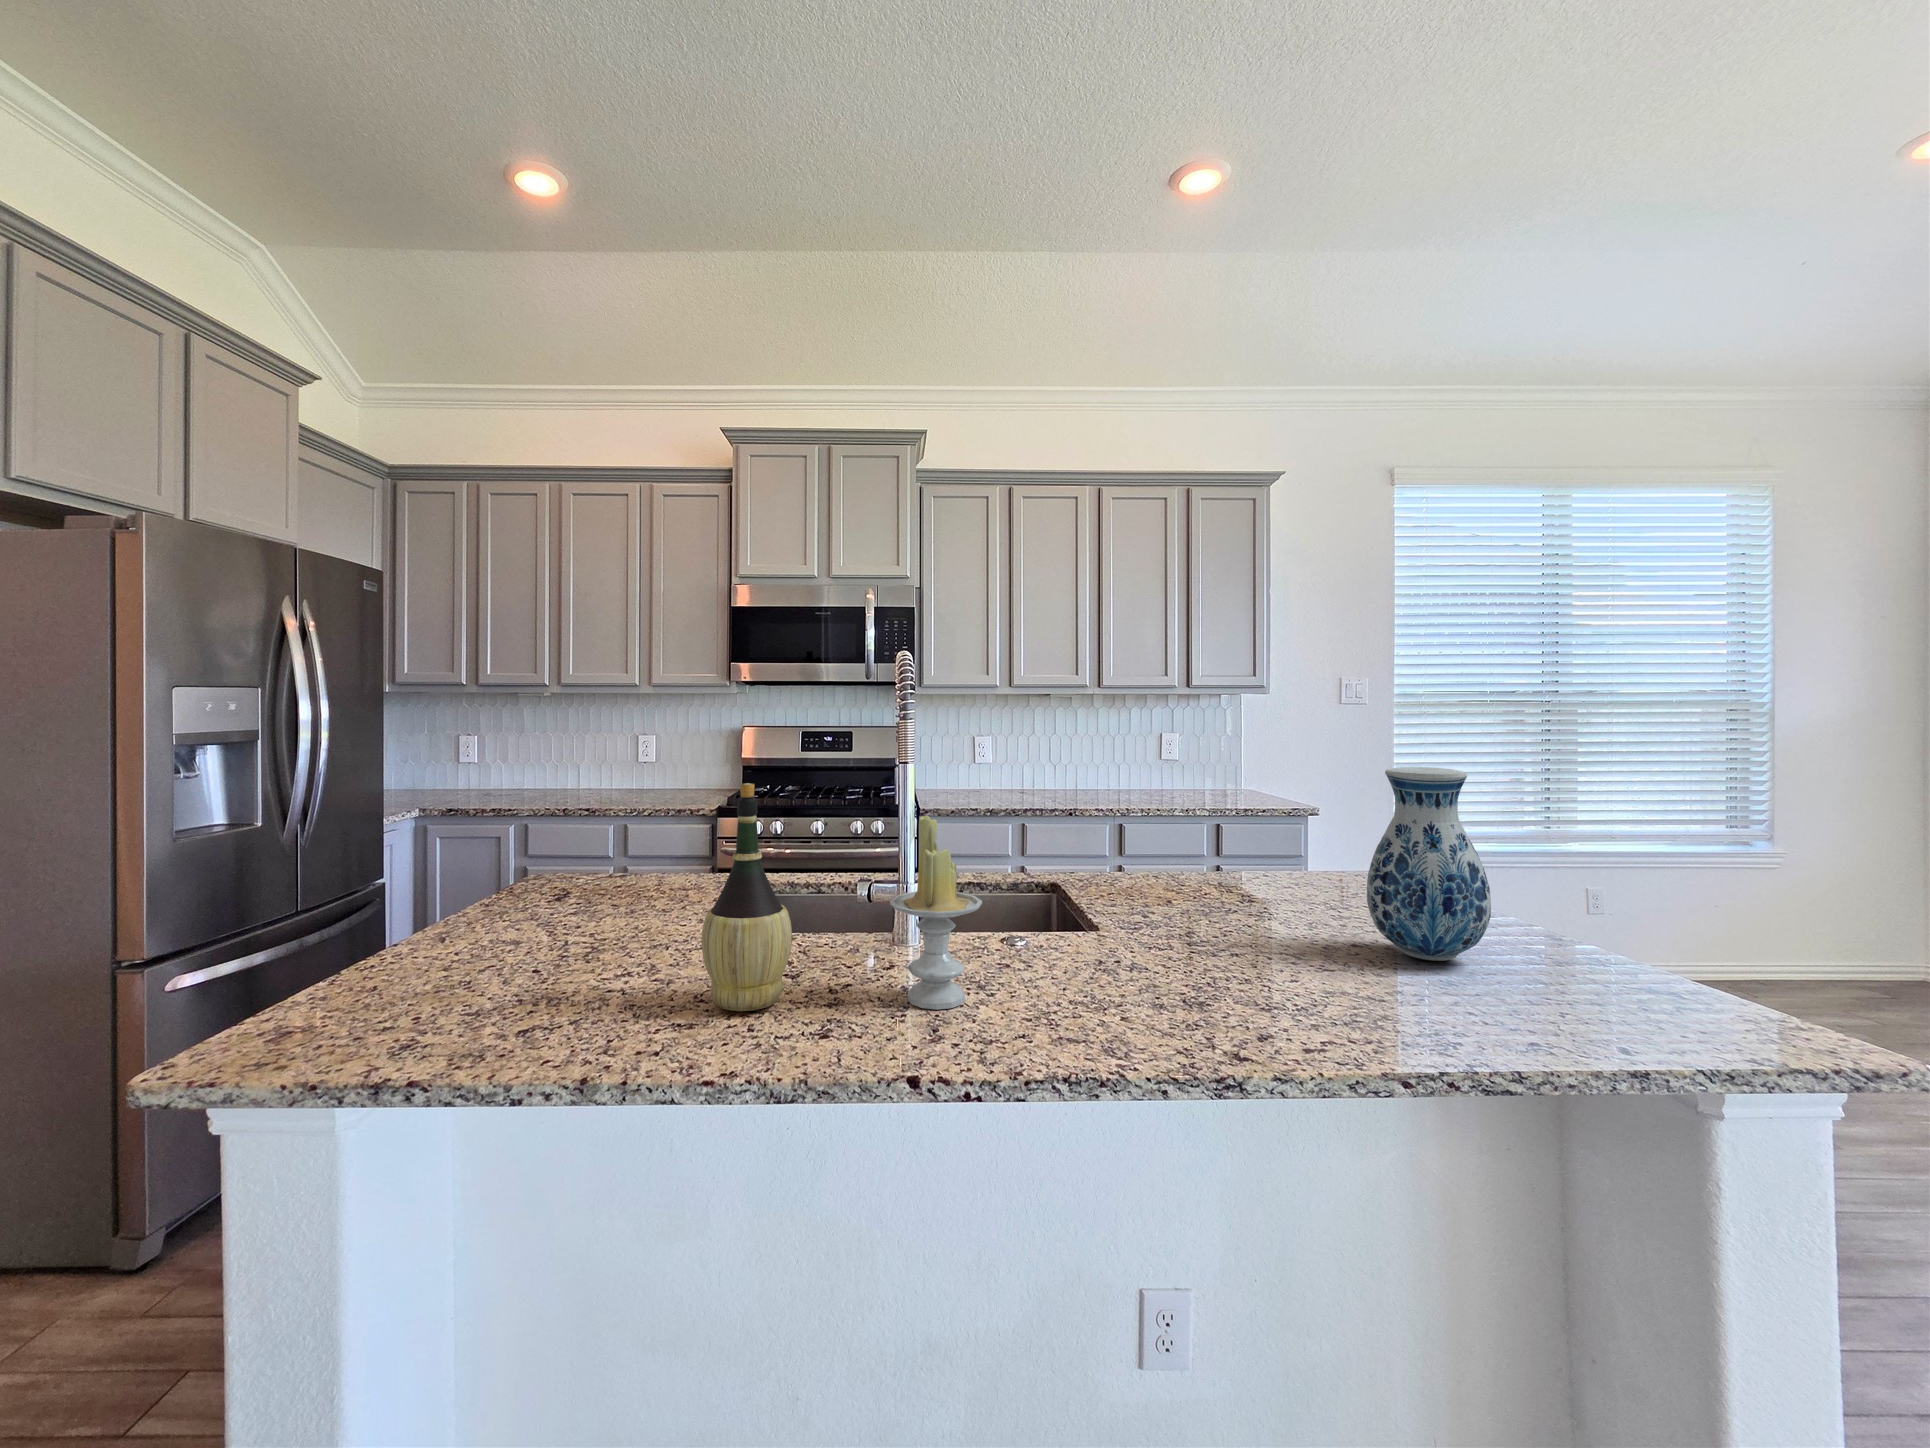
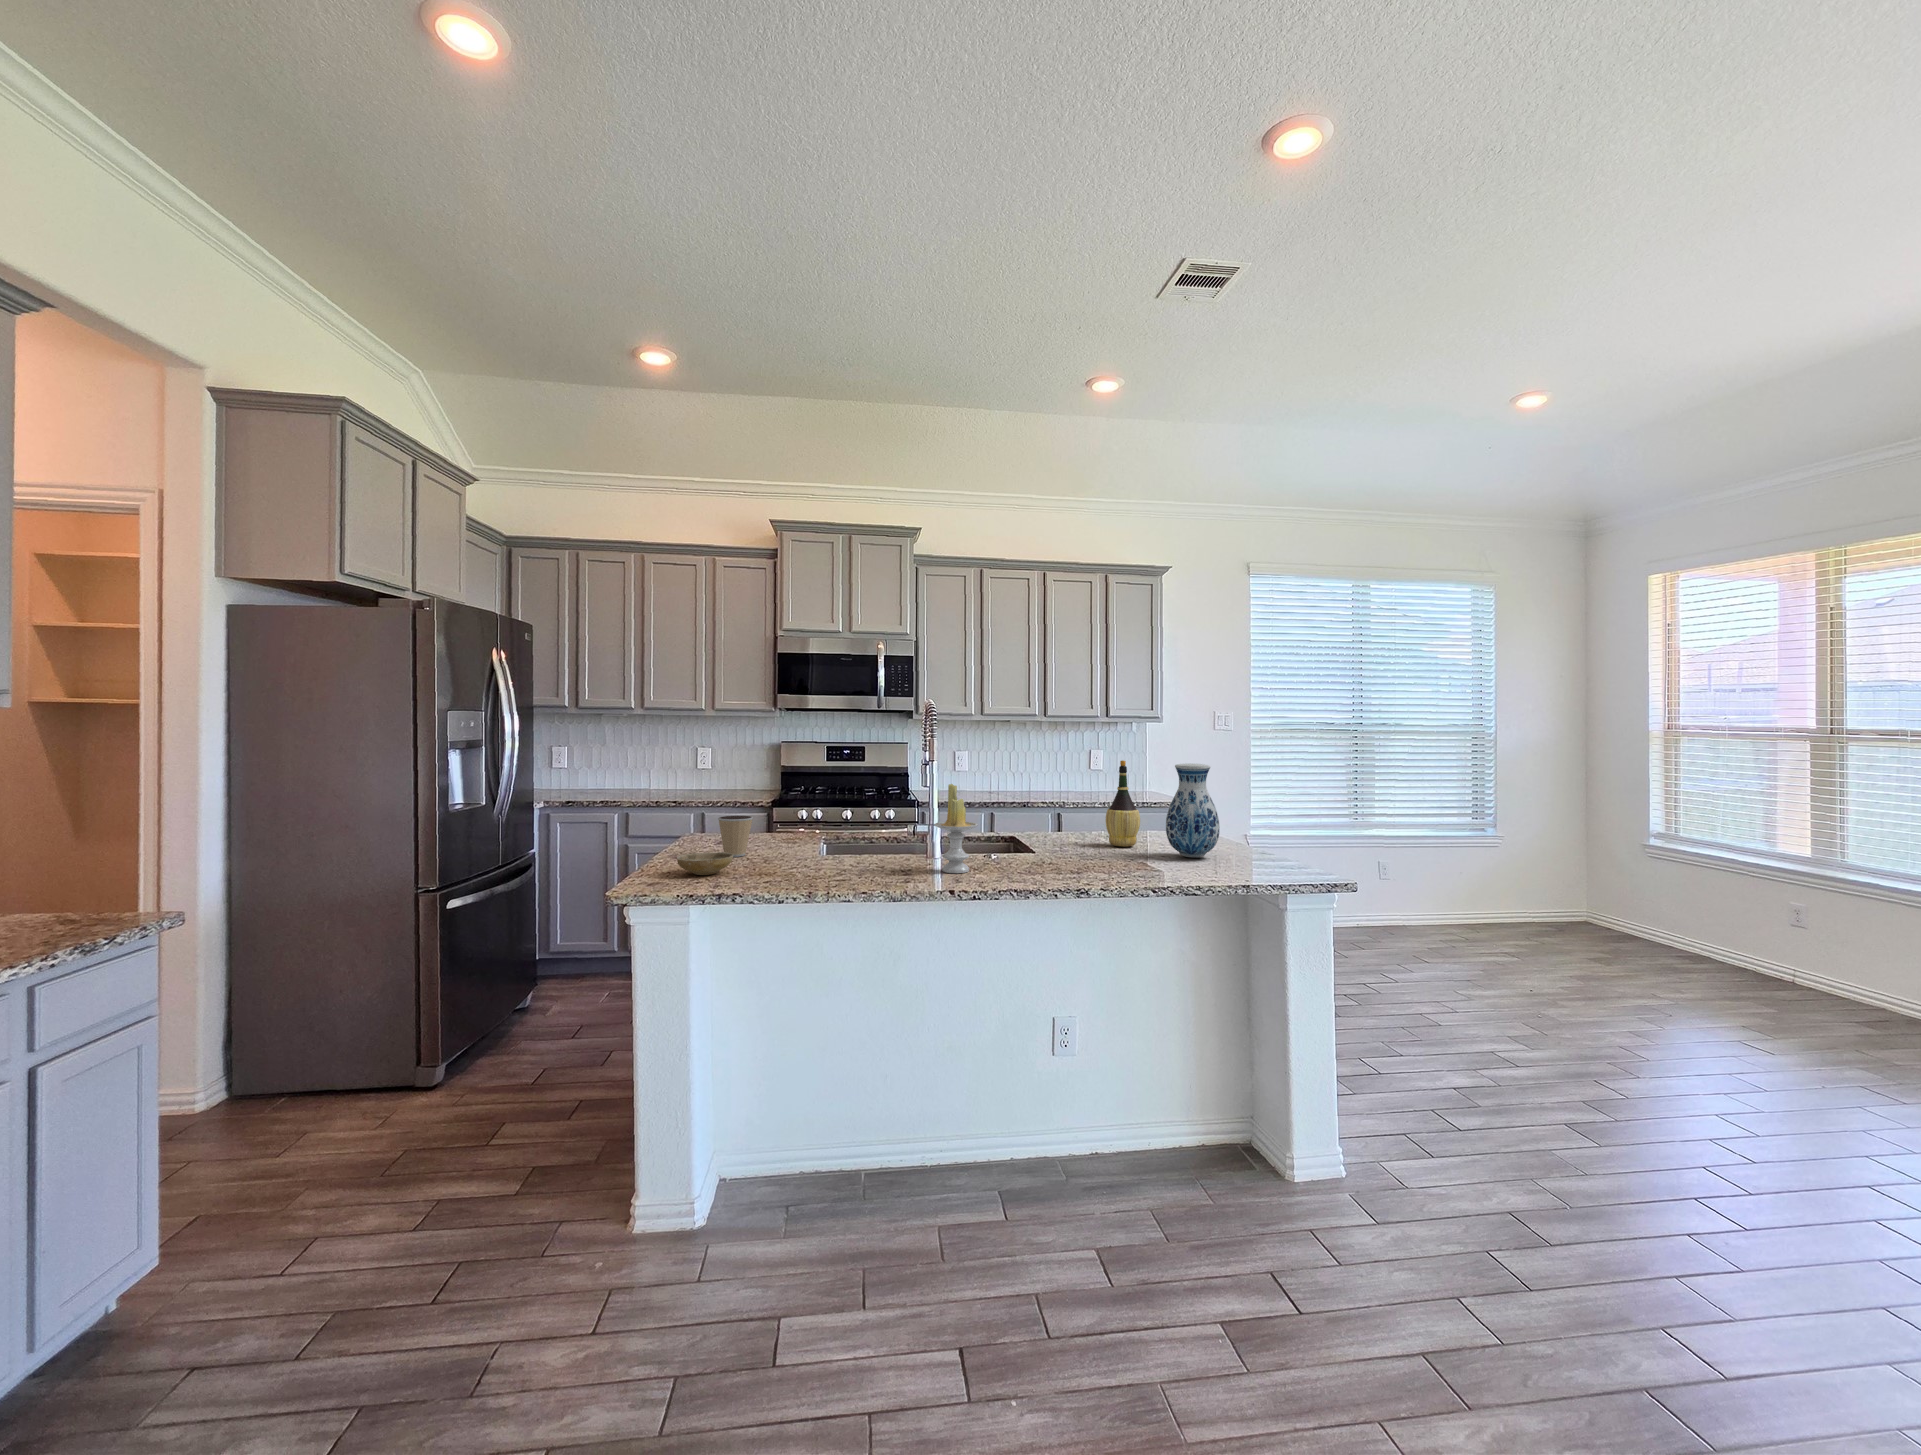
wine bottle: present [702,783,792,1011] -> present [1106,760,1140,846]
coffee cup: none [515,861,582,939] -> present [718,816,753,857]
ceramic bowl: none [366,947,491,1003] -> present [677,852,733,875]

